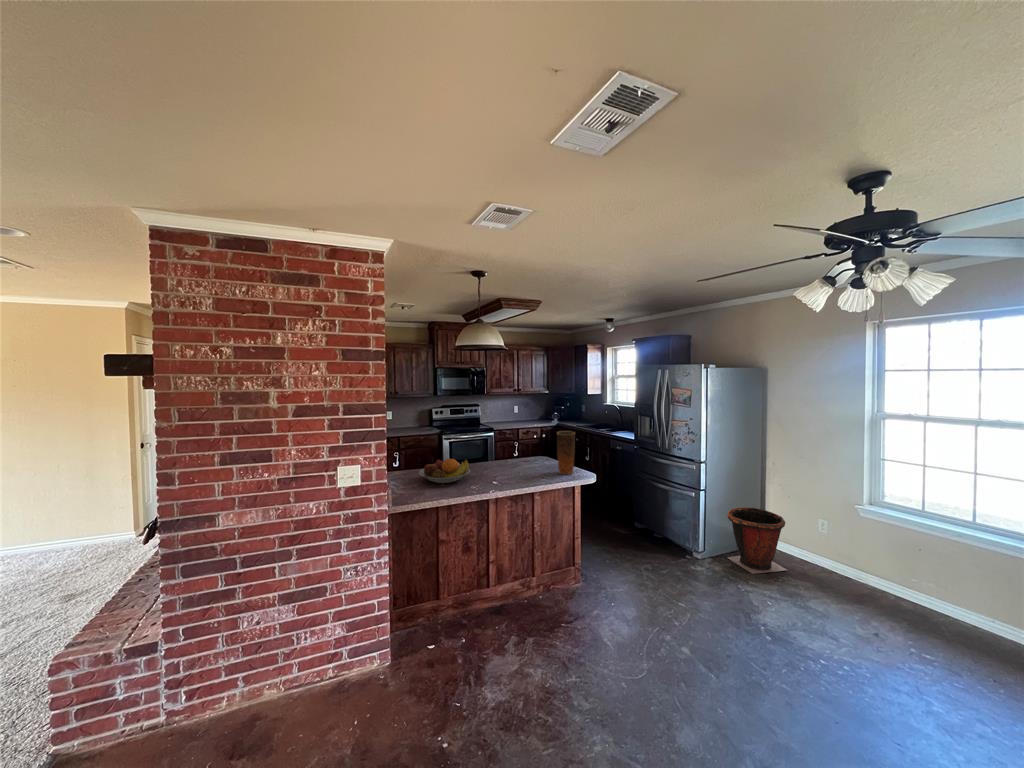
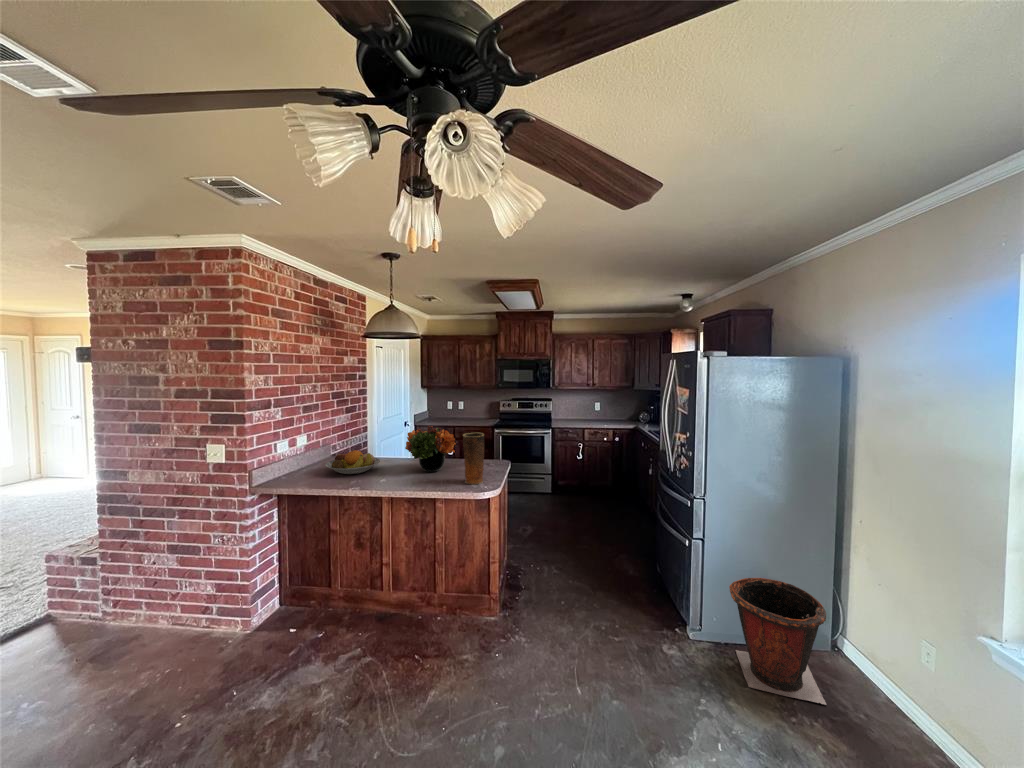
flower arrangement: none [487,429,532,471] -> present [405,426,456,472]

